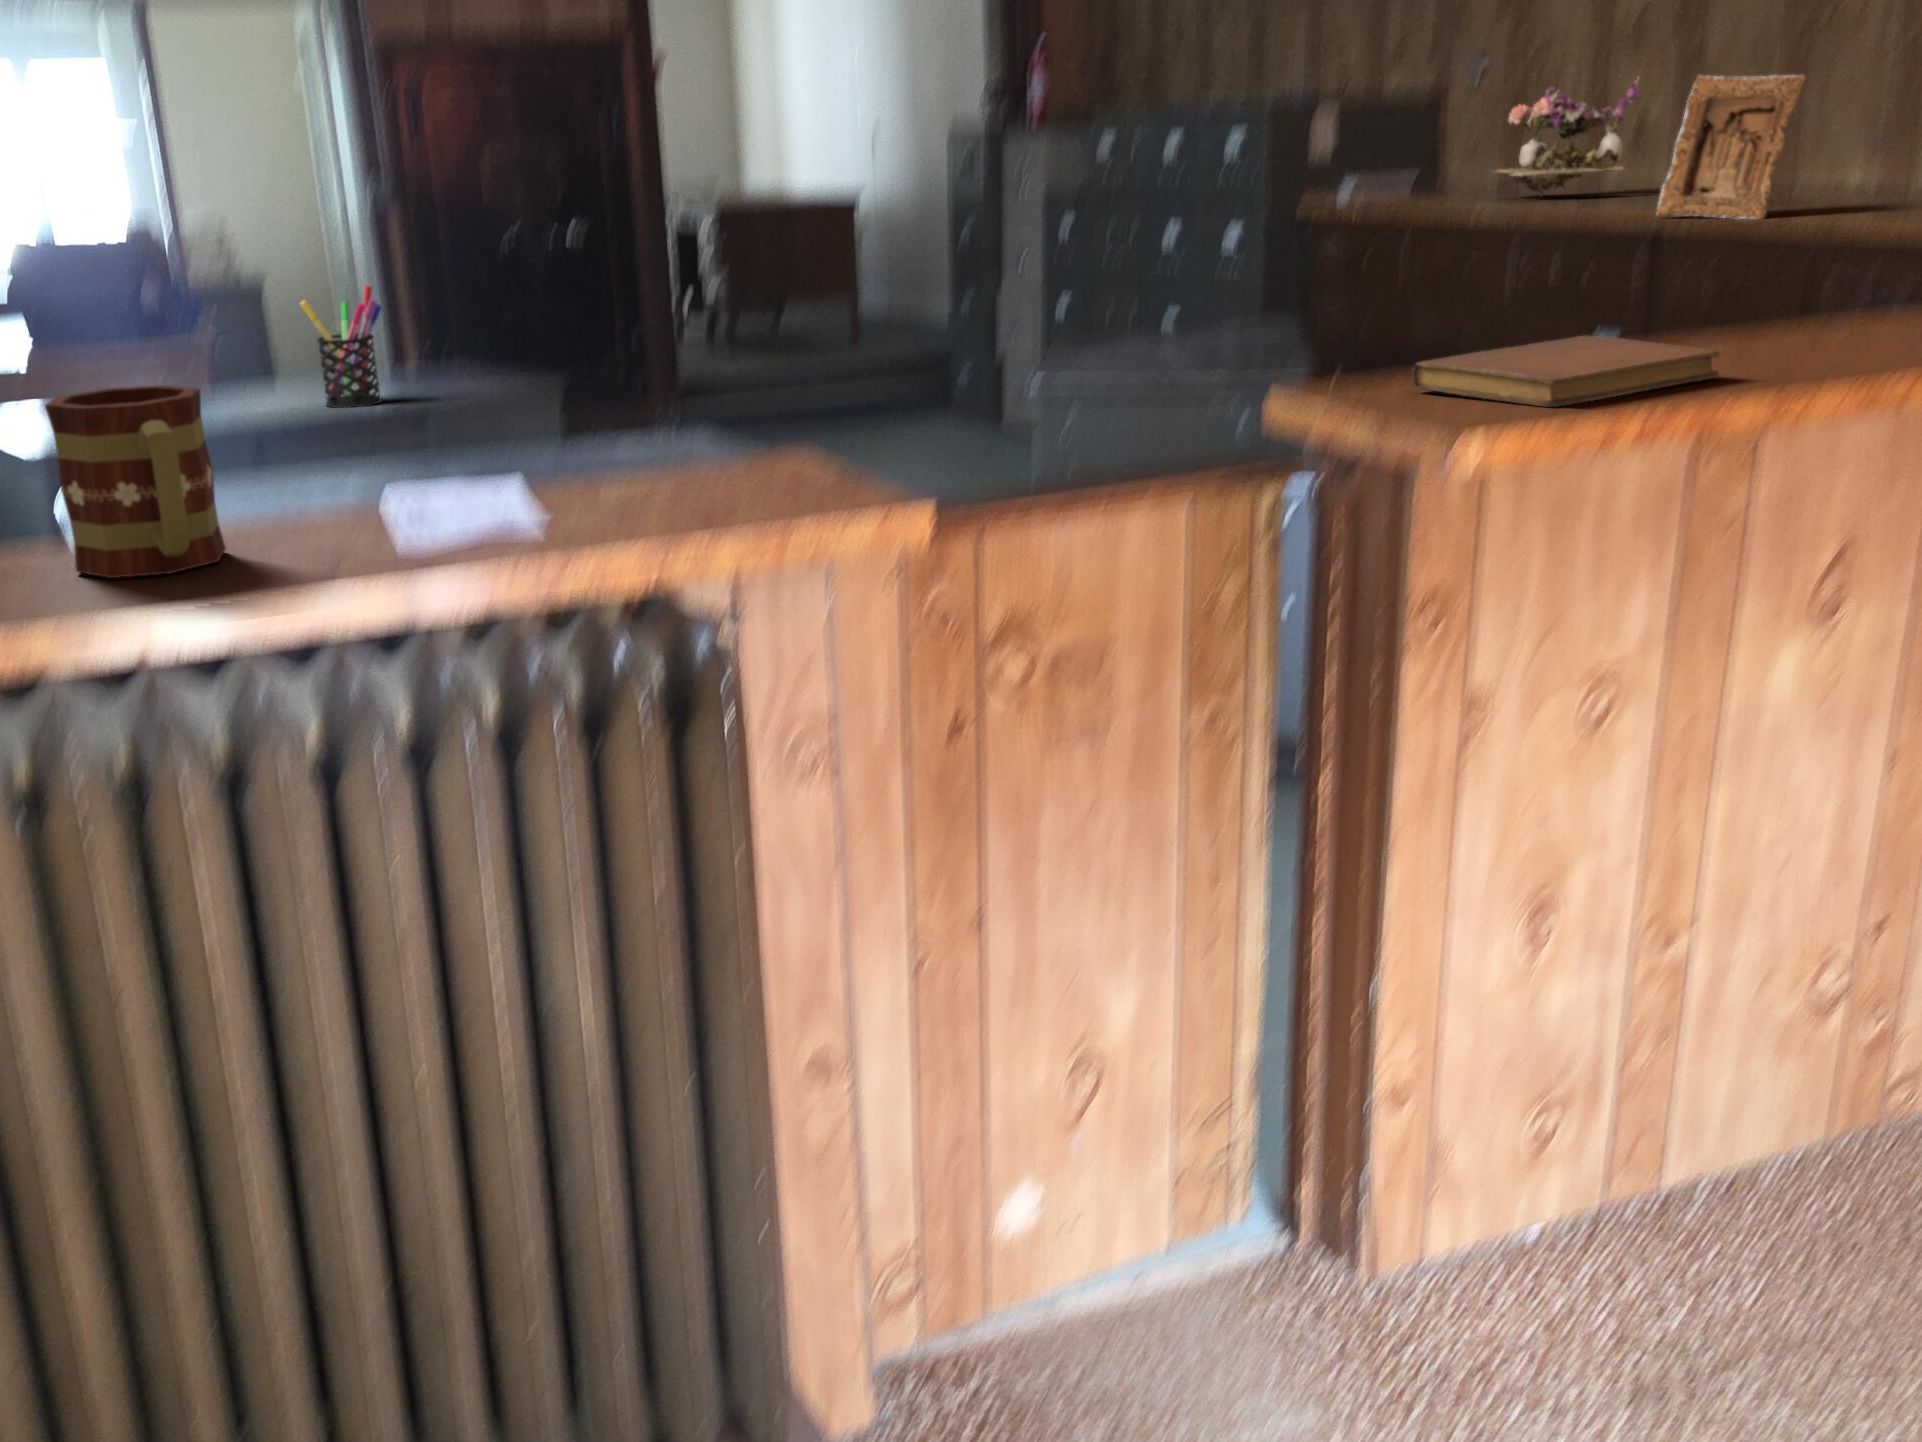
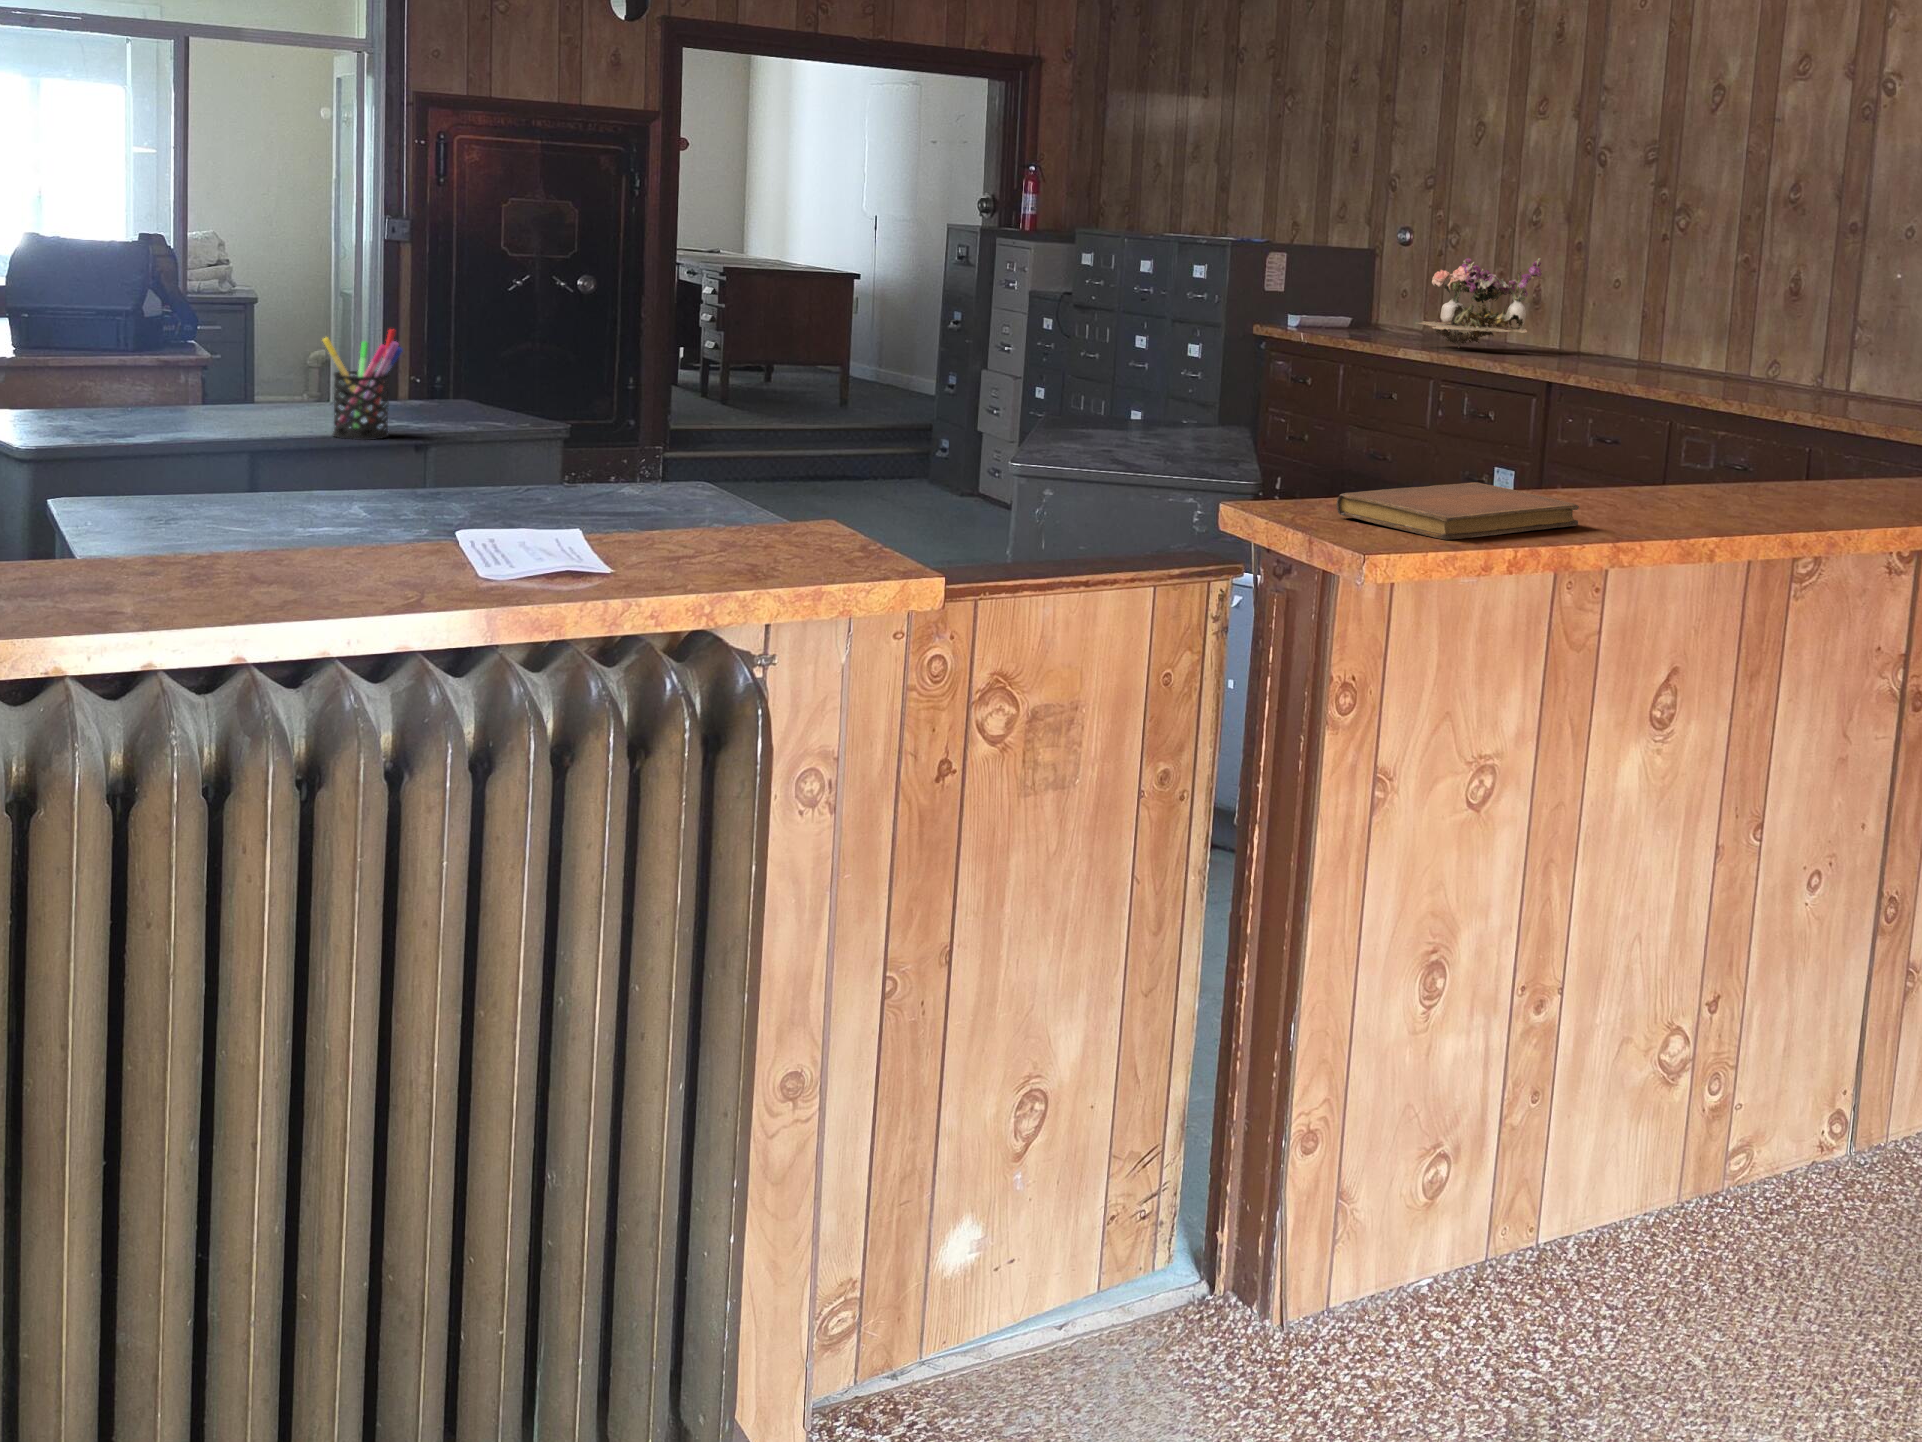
picture frame: present [1657,75,1805,219] -> none [1551,265,1669,388]
mug: present [45,385,226,578] -> none [183,428,322,592]

